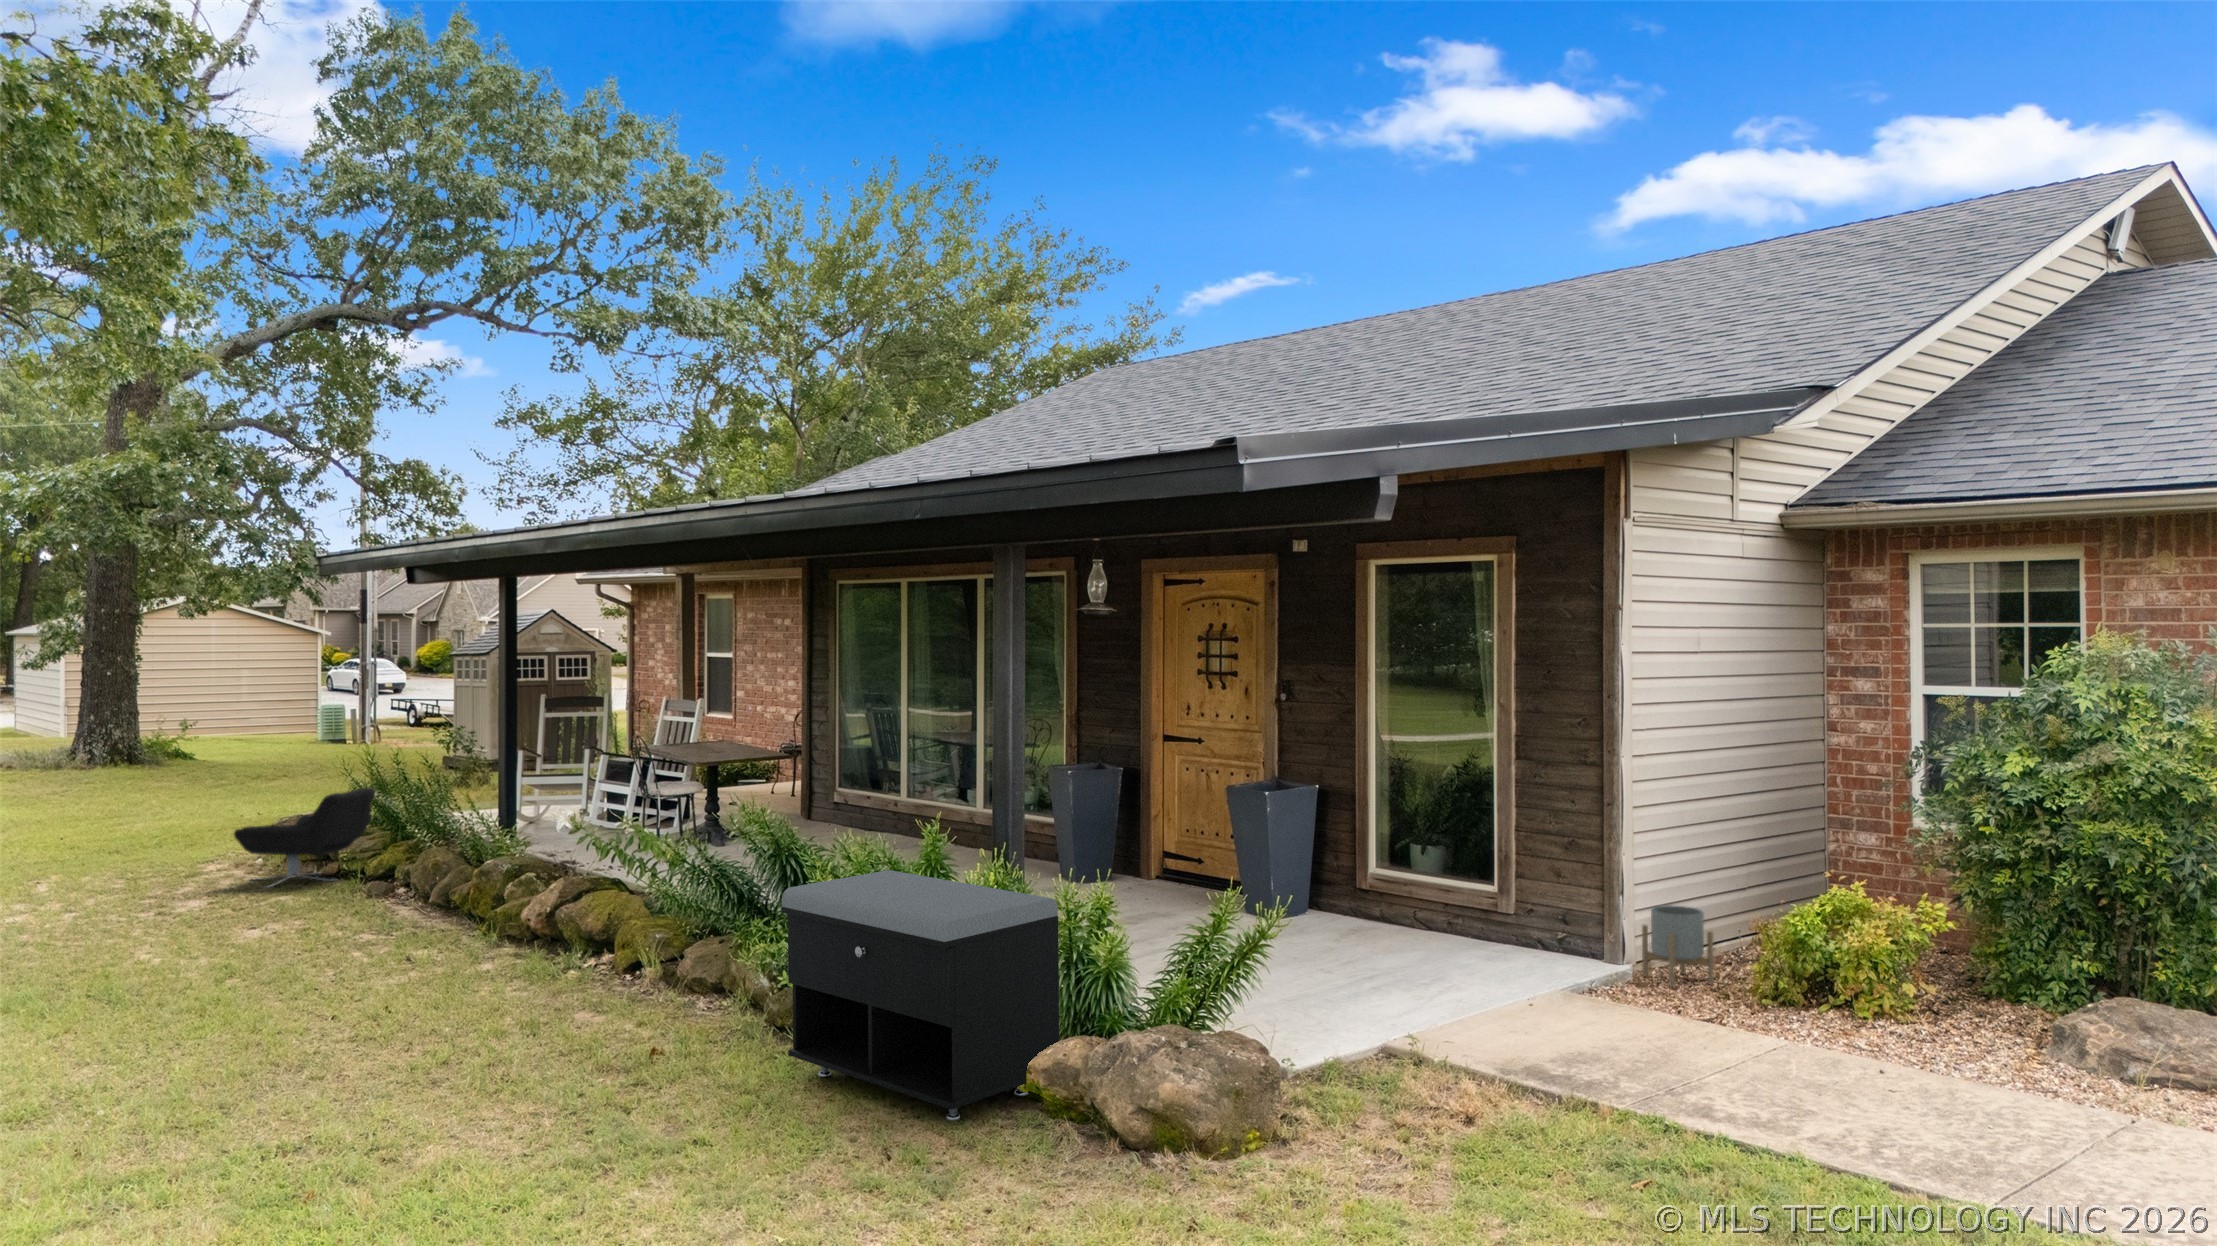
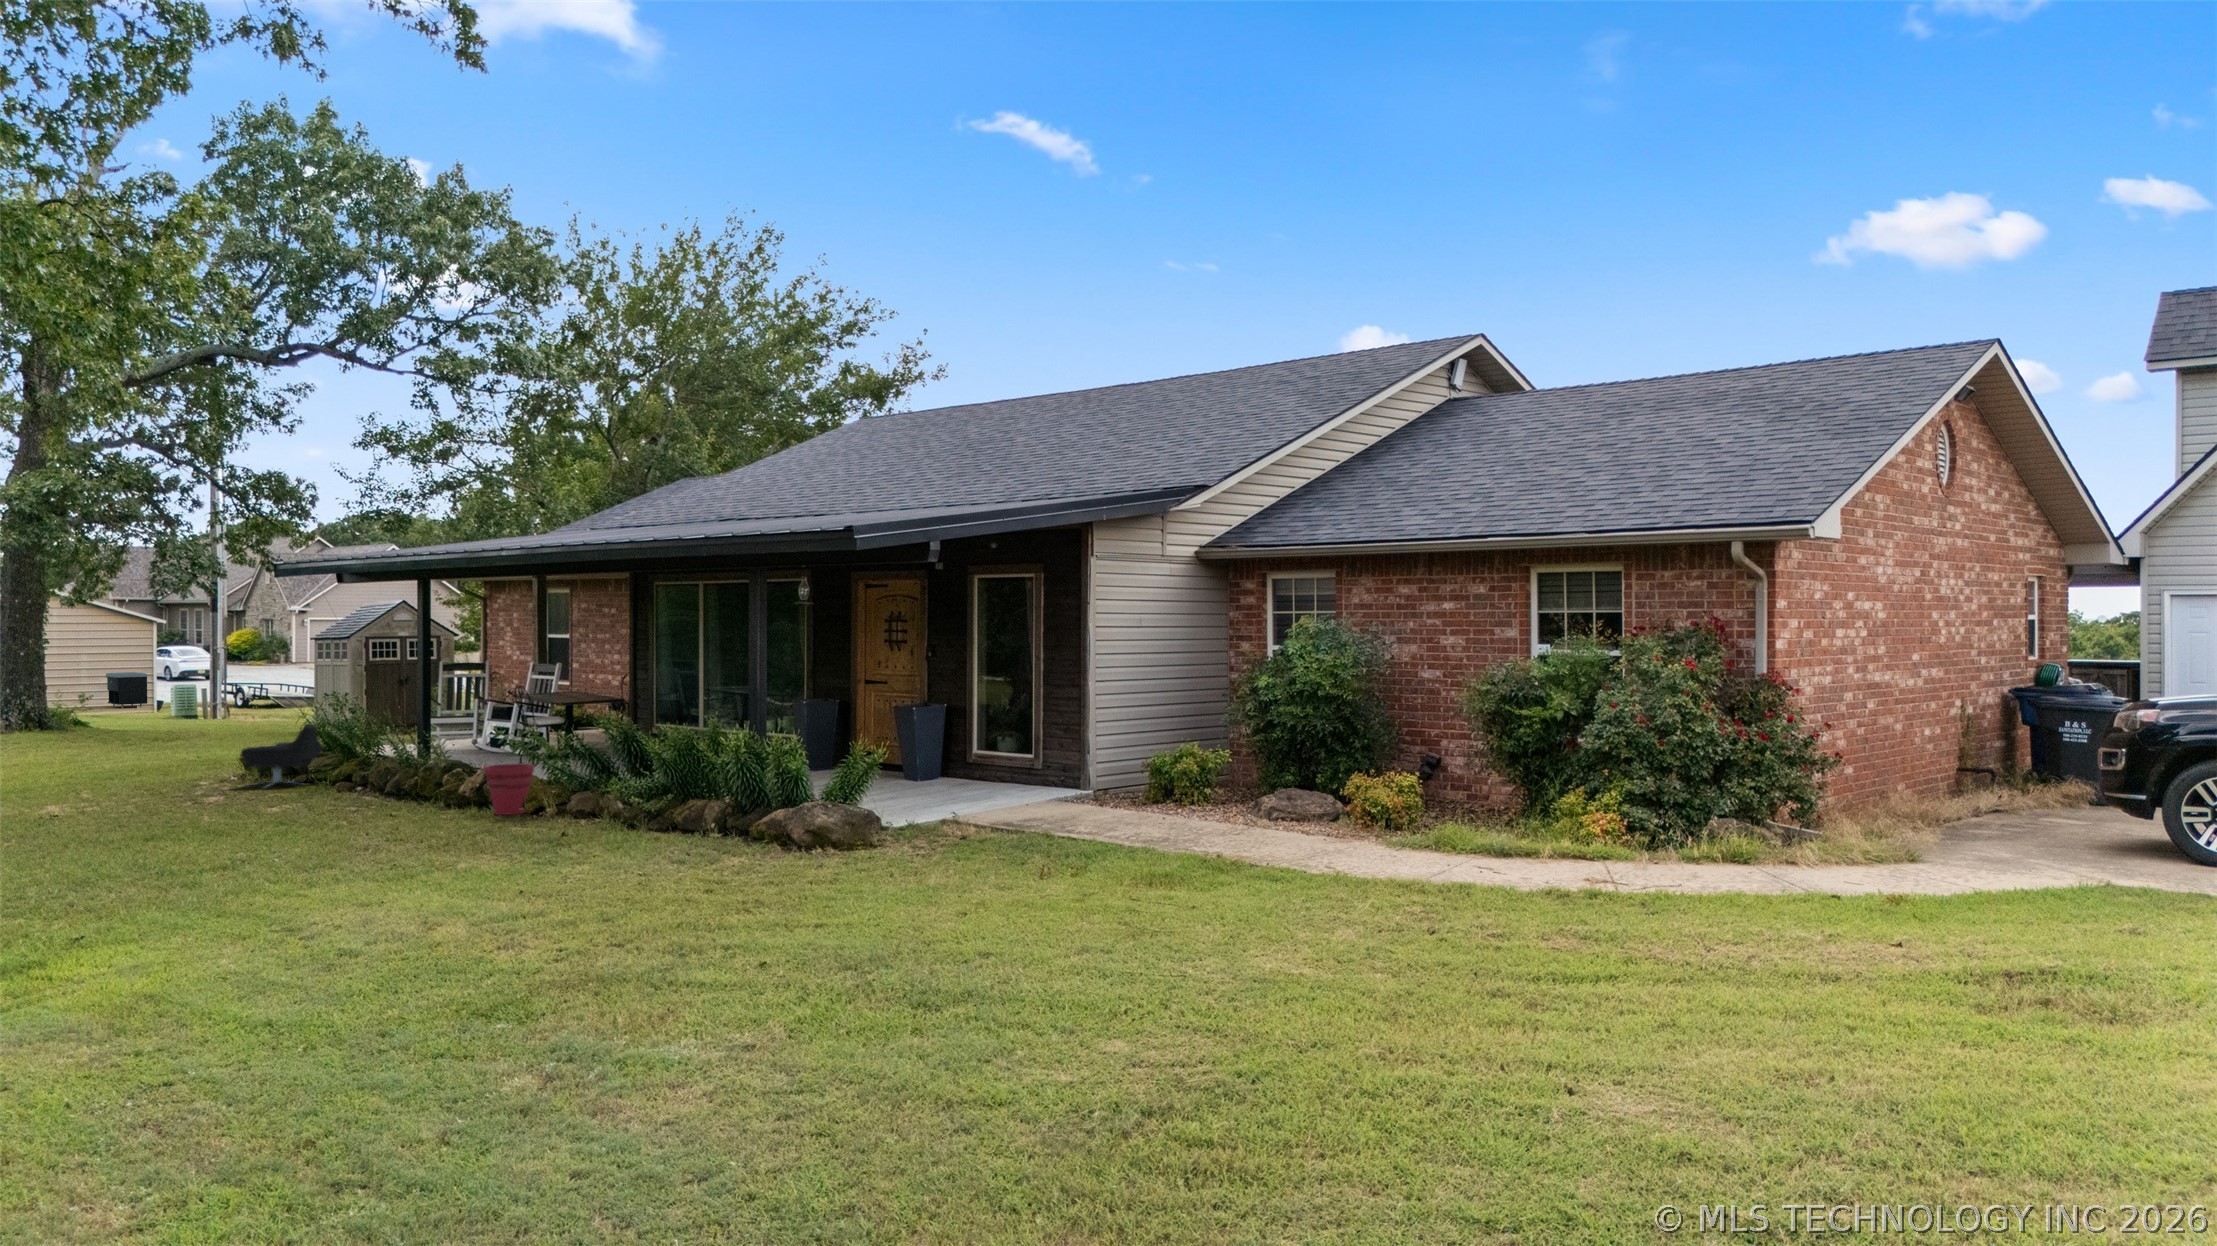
storage bench: present [782,870,1059,1121] -> present [106,672,147,708]
bucket: none [532,890,622,989] -> present [485,763,534,815]
planter: present [1642,905,1714,988] -> none [1097,761,1130,801]

